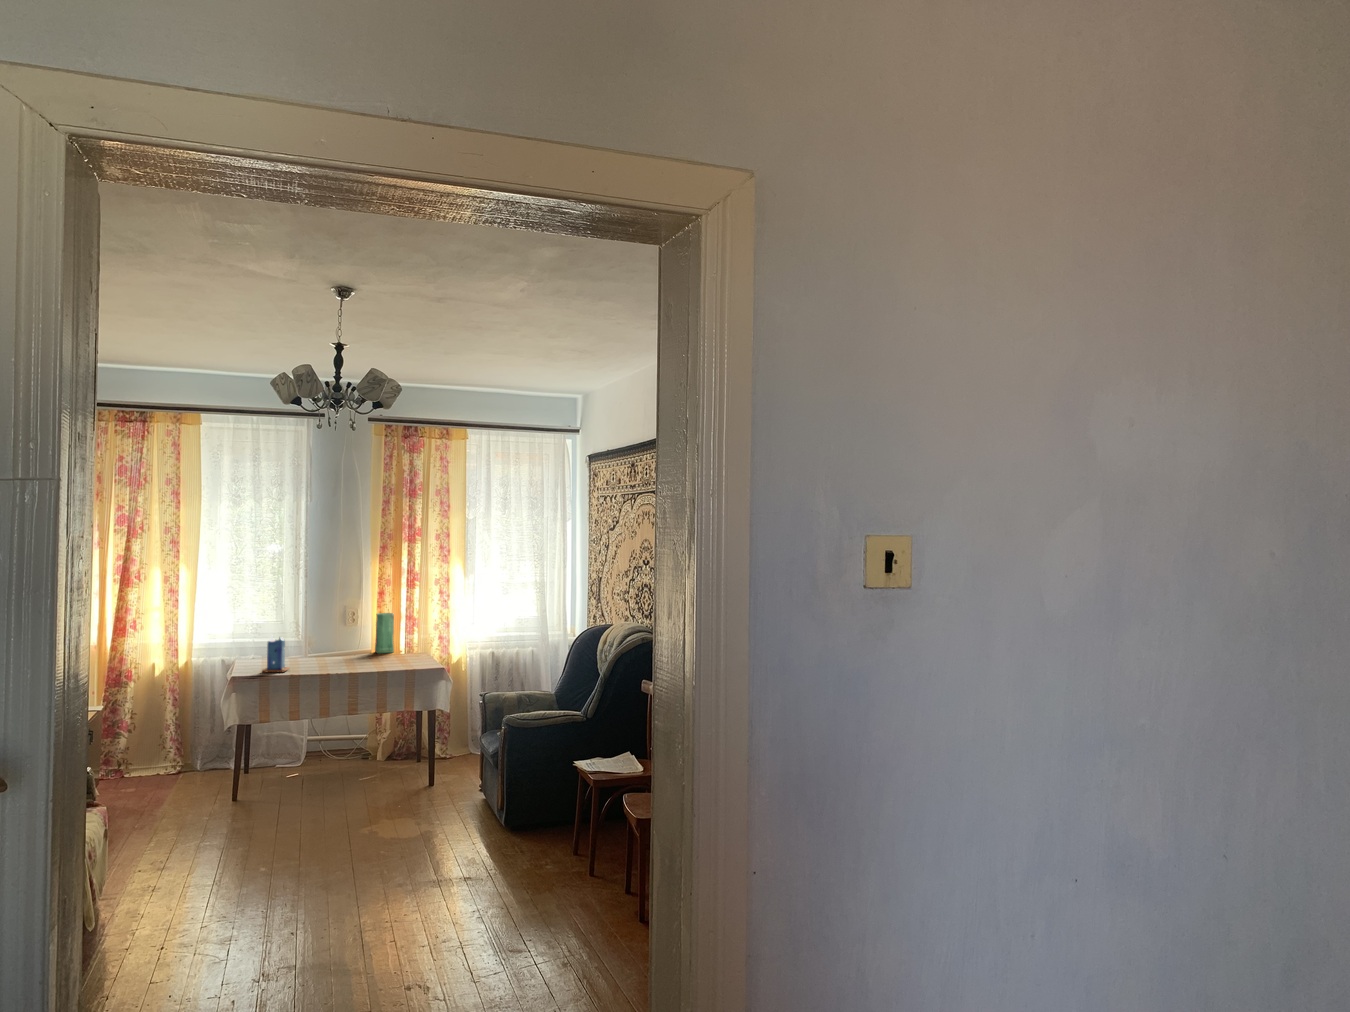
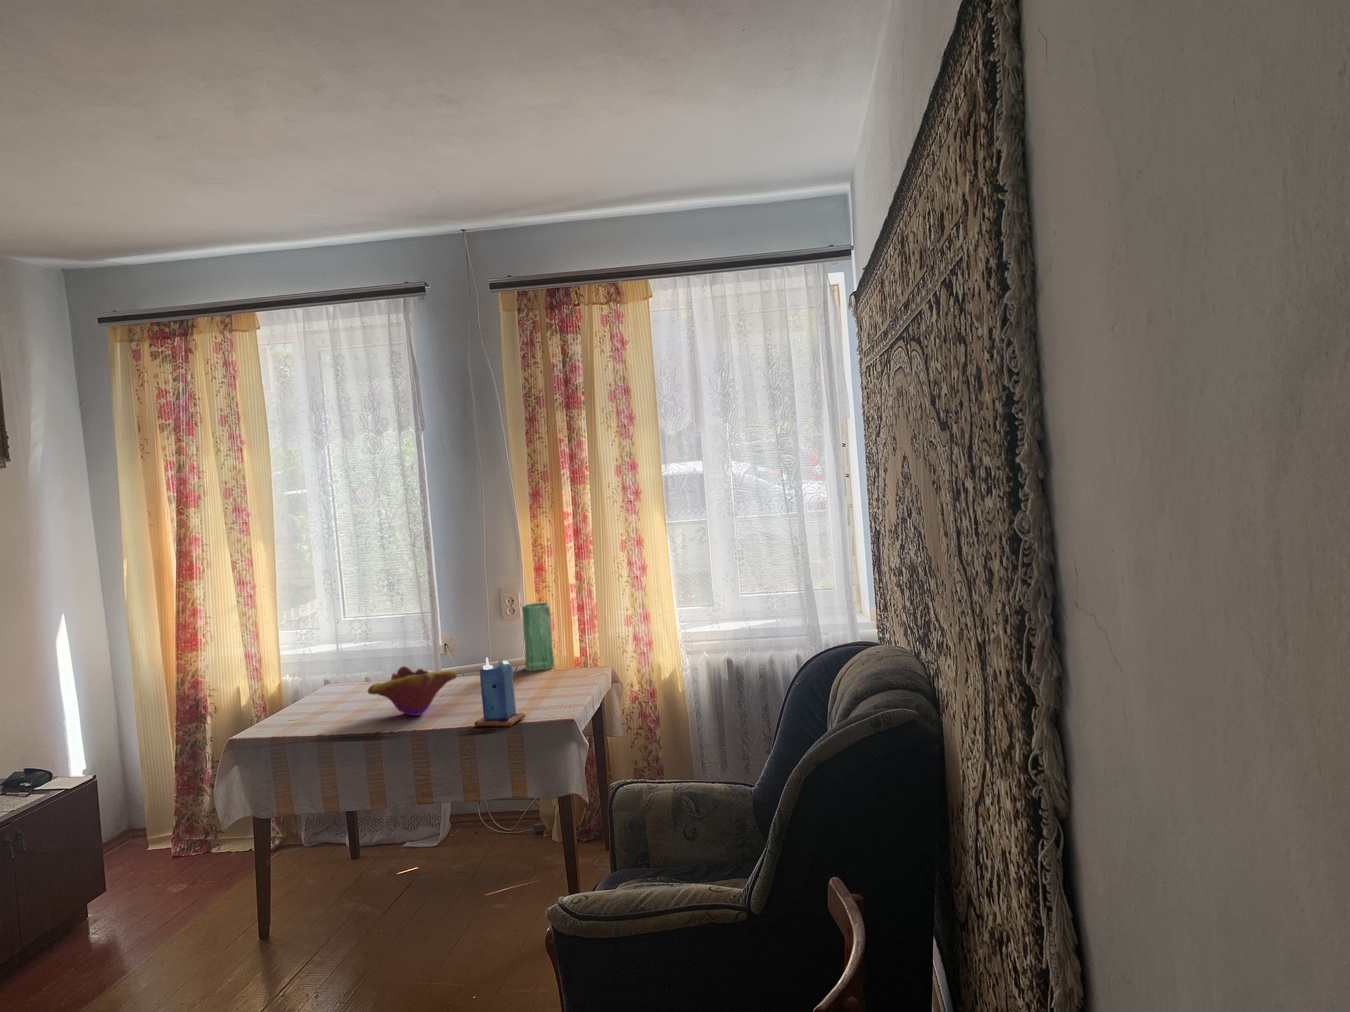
candle: present [262,637,289,673] -> present [475,657,525,727]
decorative bowl: none [316,640,370,668] -> present [368,667,457,716]

